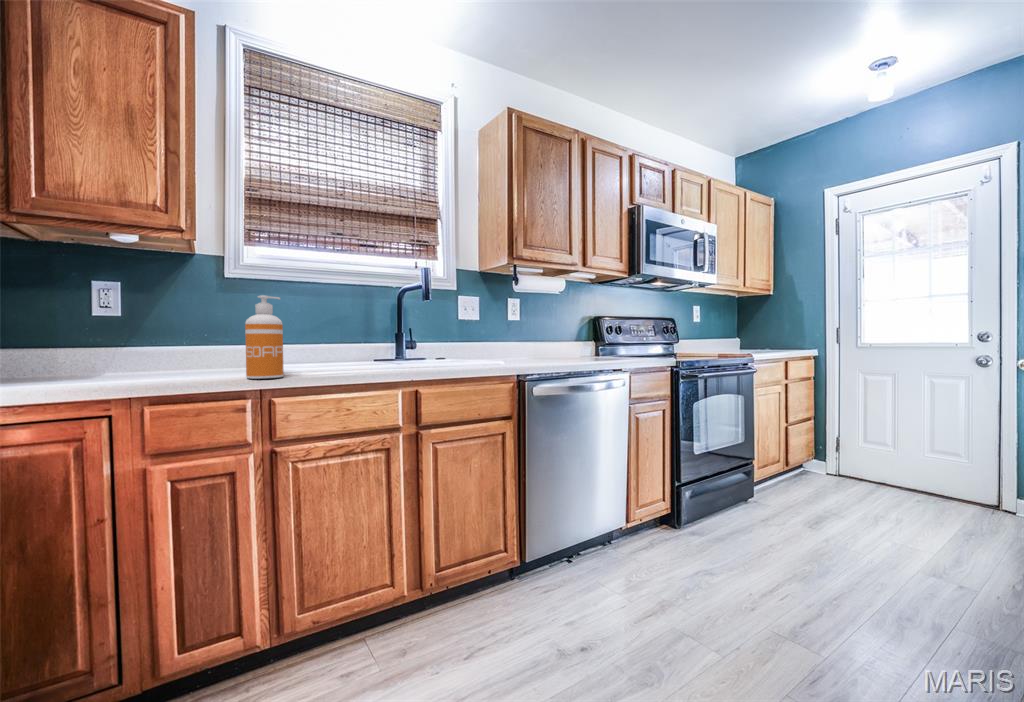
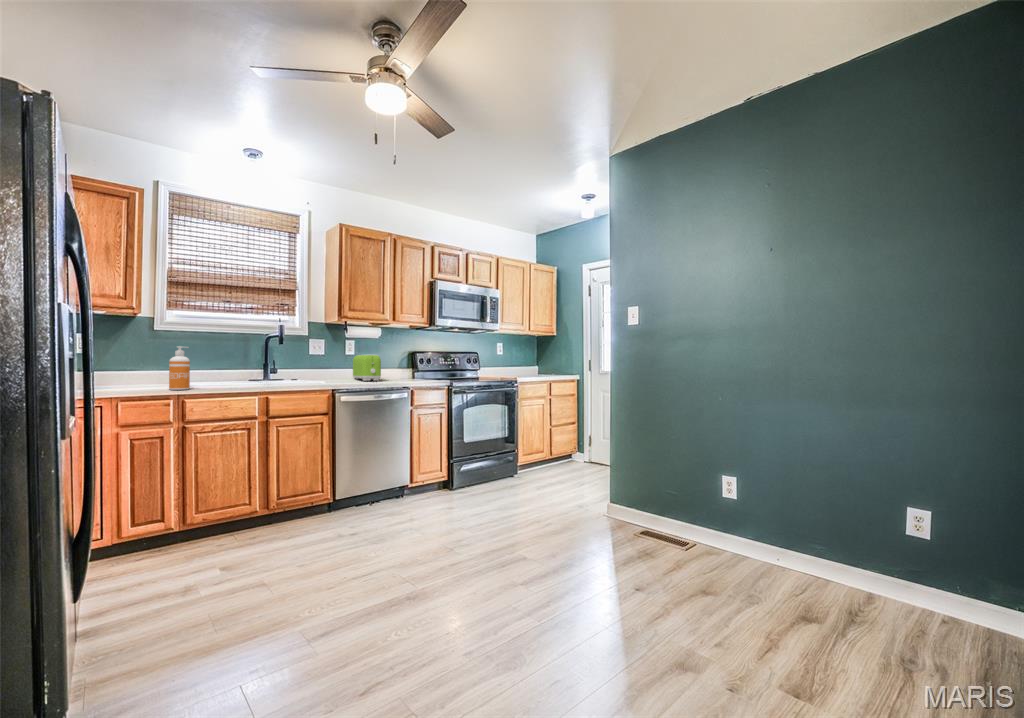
toaster: none [518,318,566,358] -> present [353,355,381,381]

